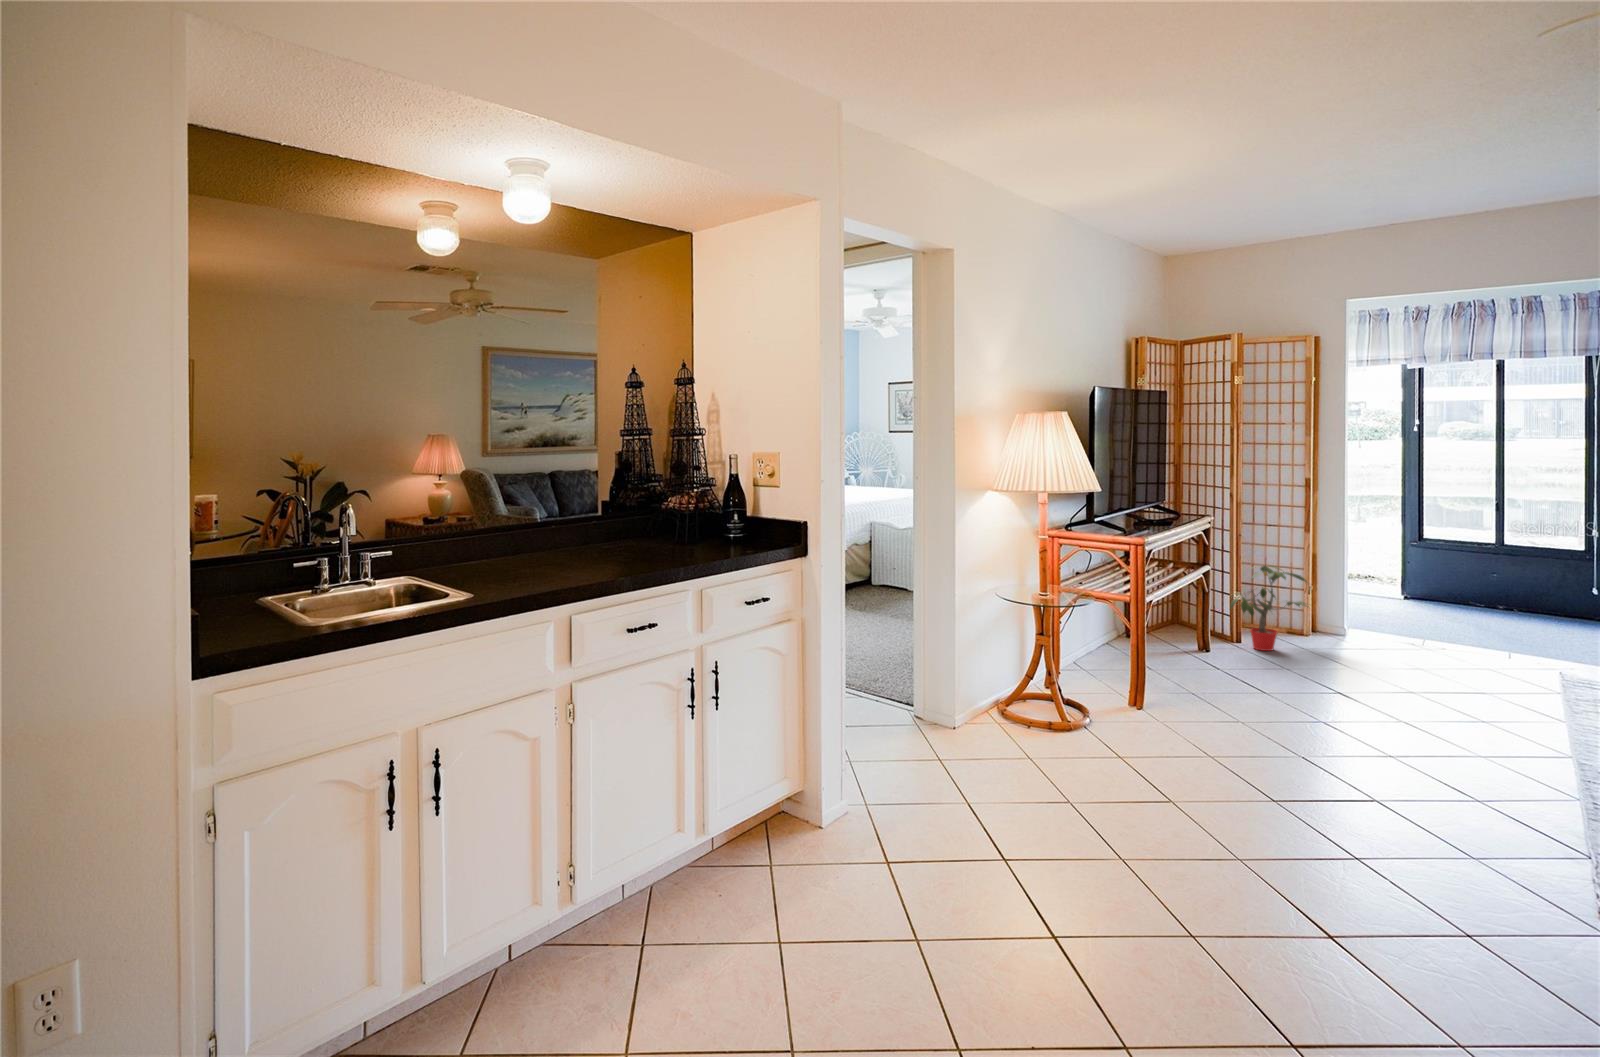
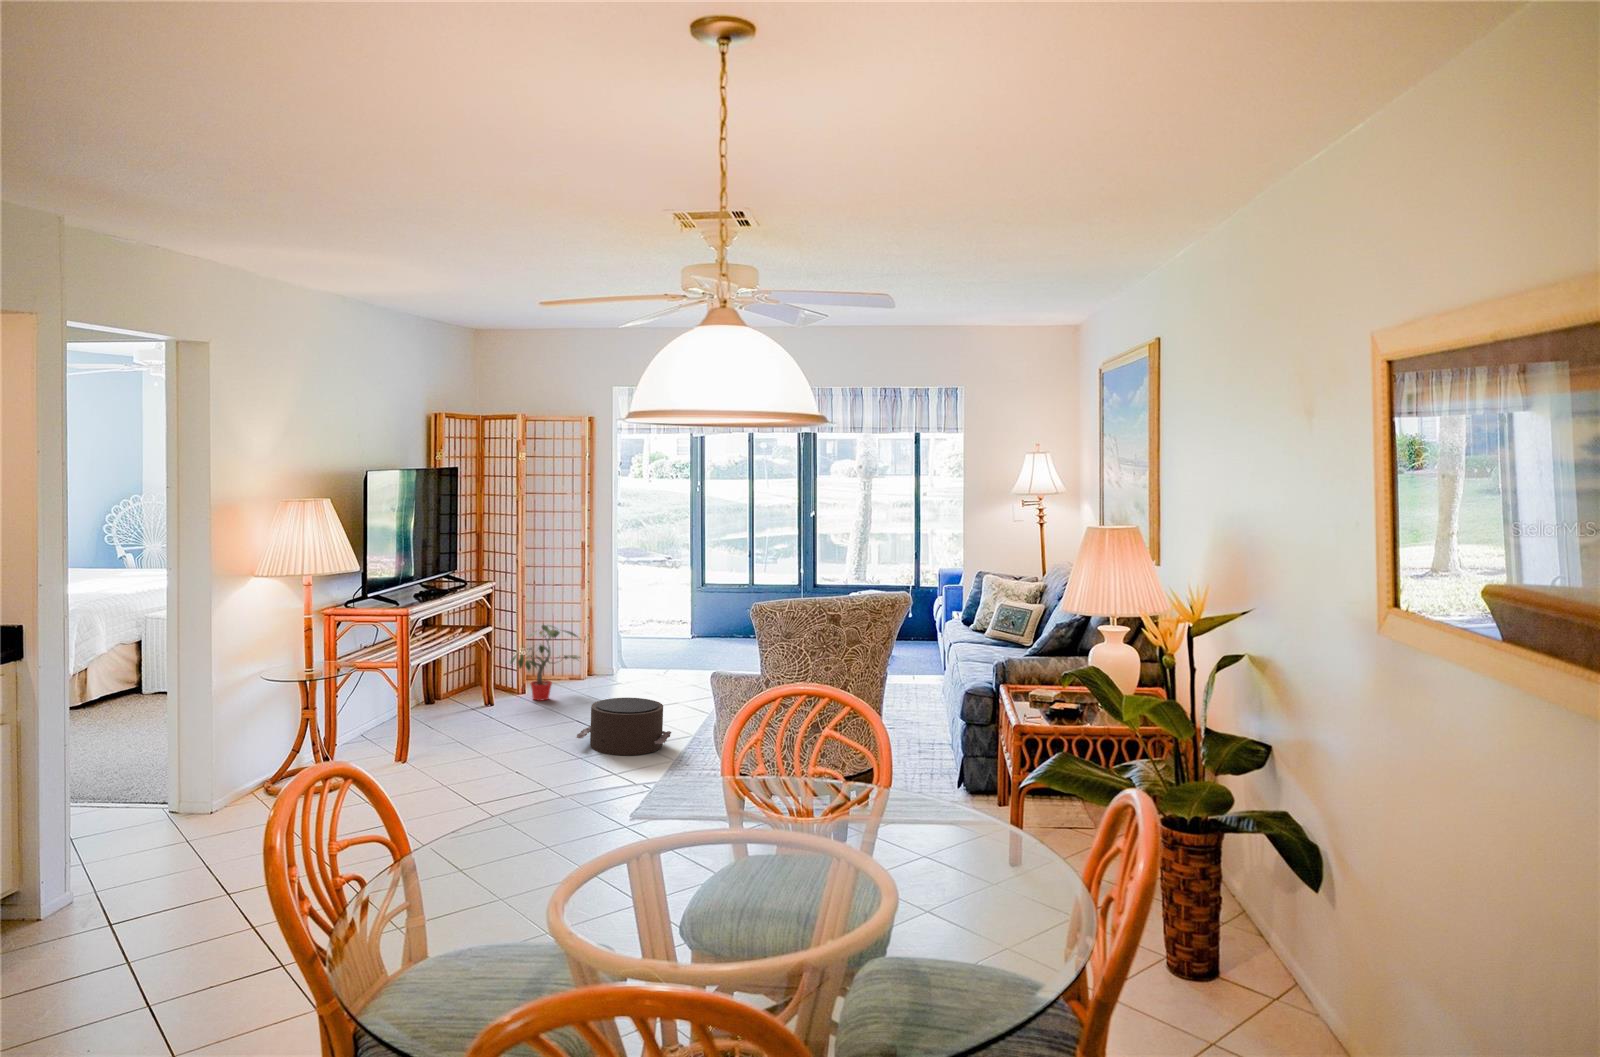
pouf: none [1351,656,1498,733] -> present [576,698,671,755]

